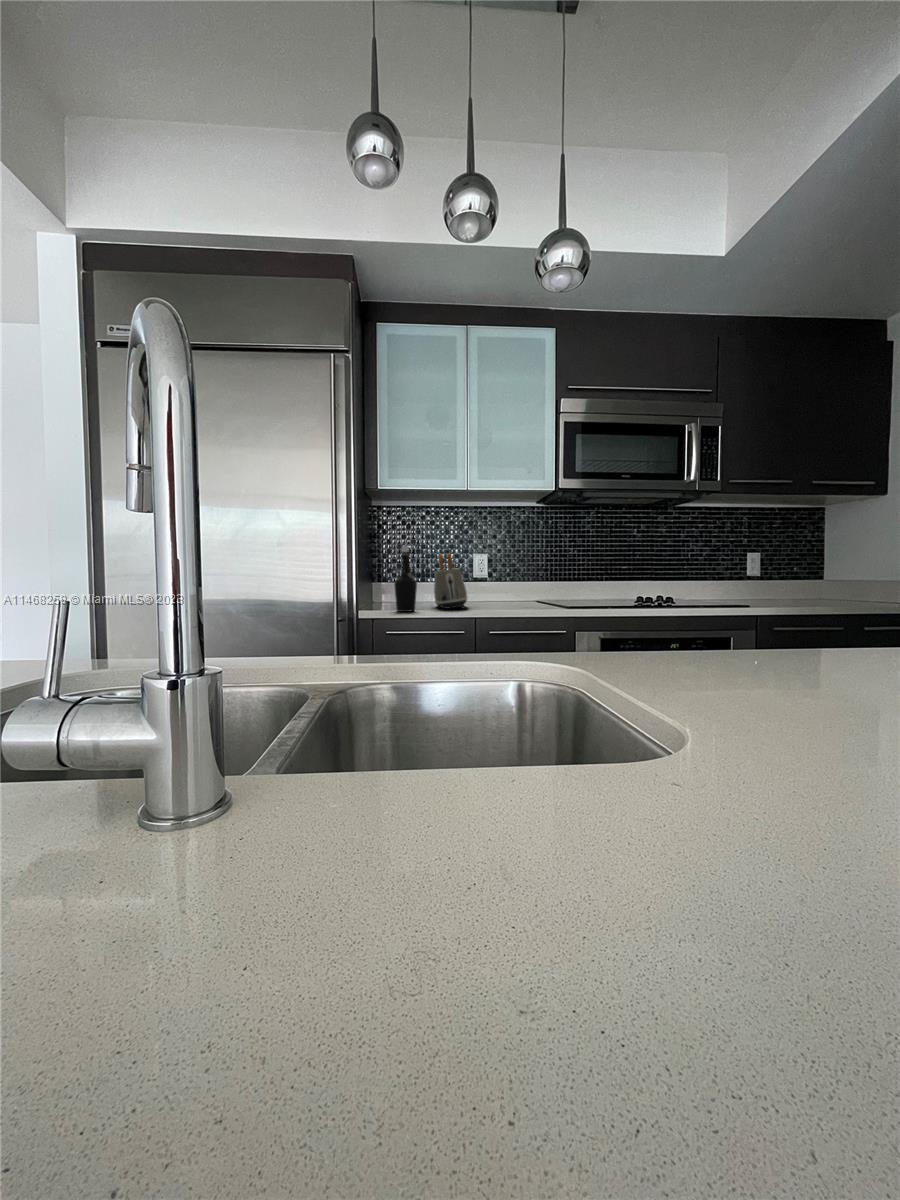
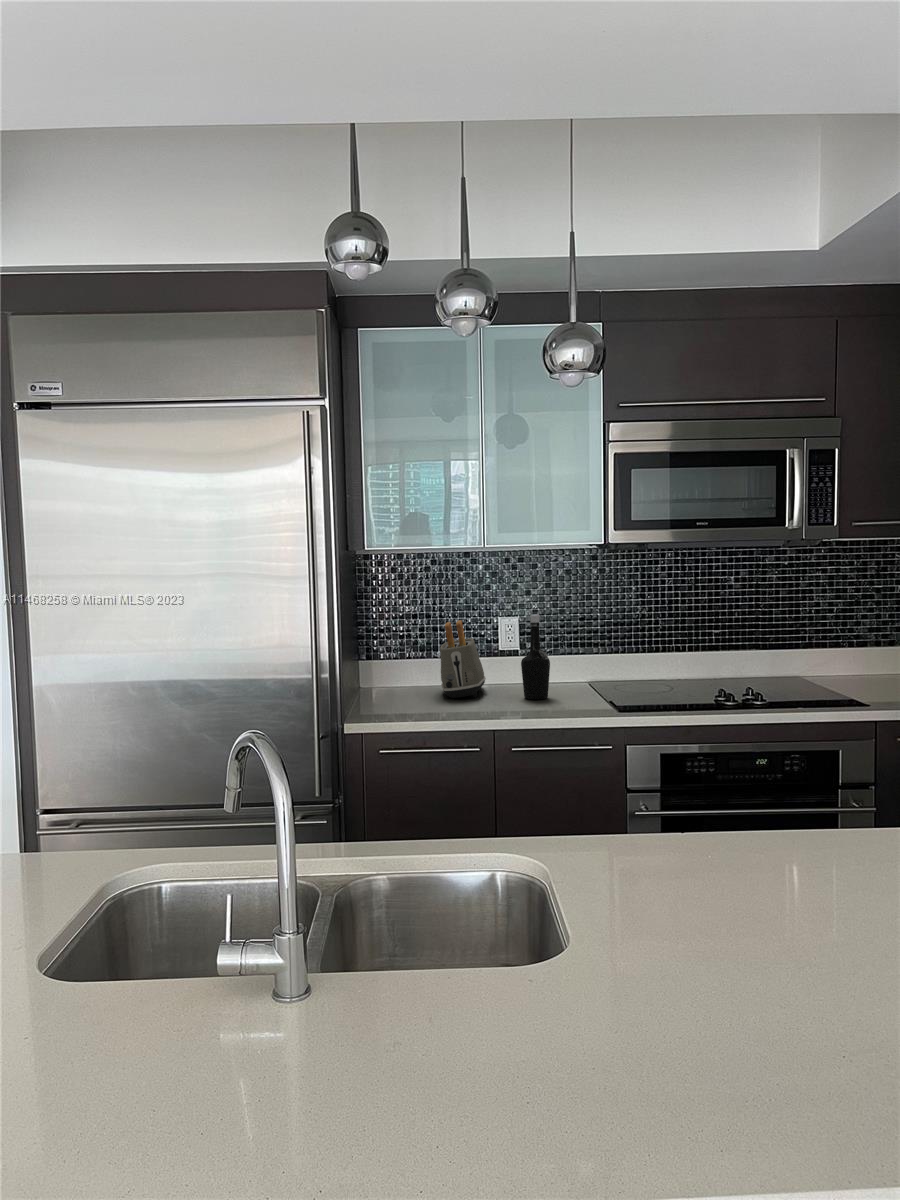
bottle: present [394,546,417,612] -> present [521,615,550,699]

